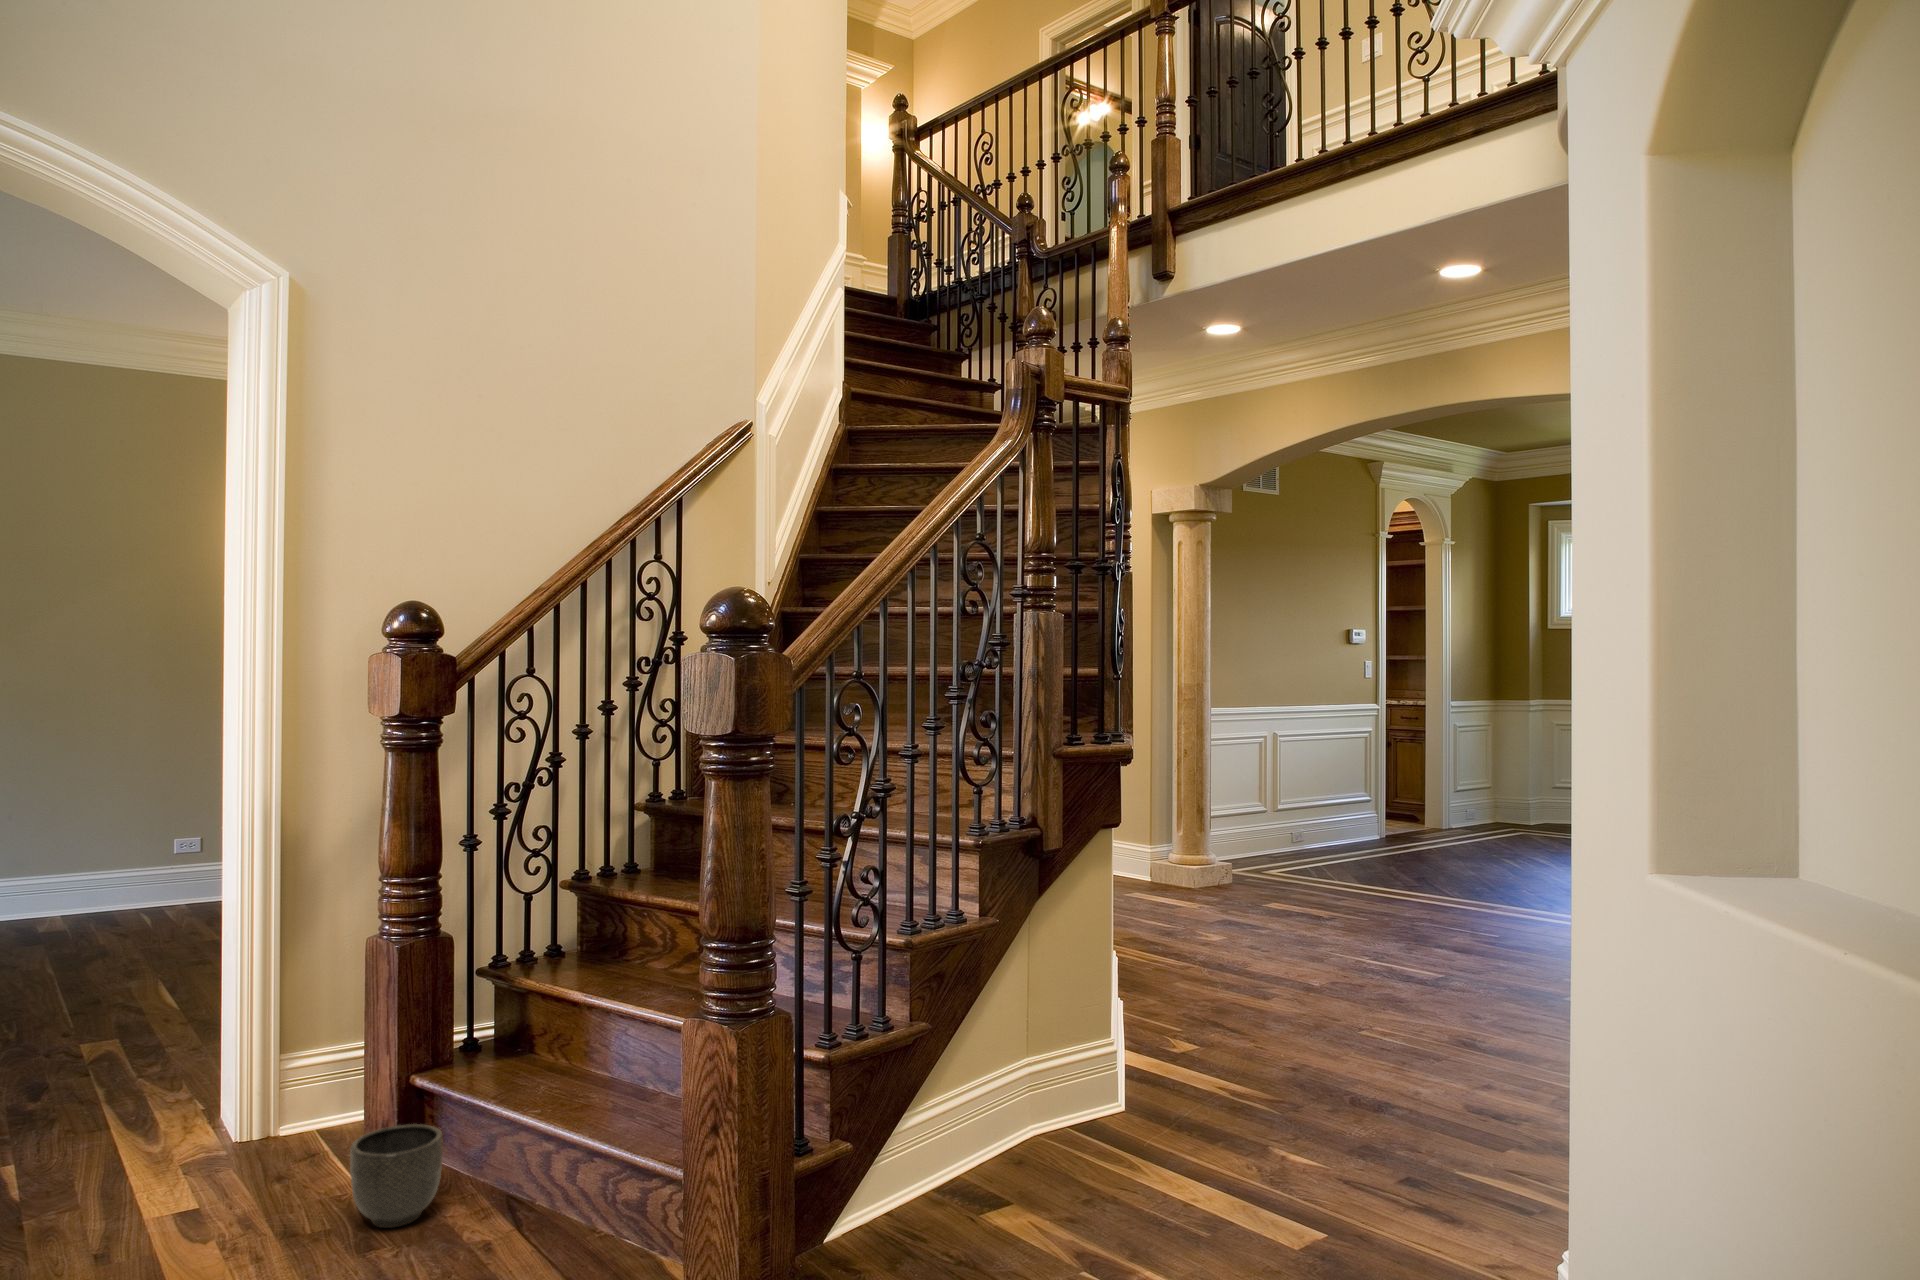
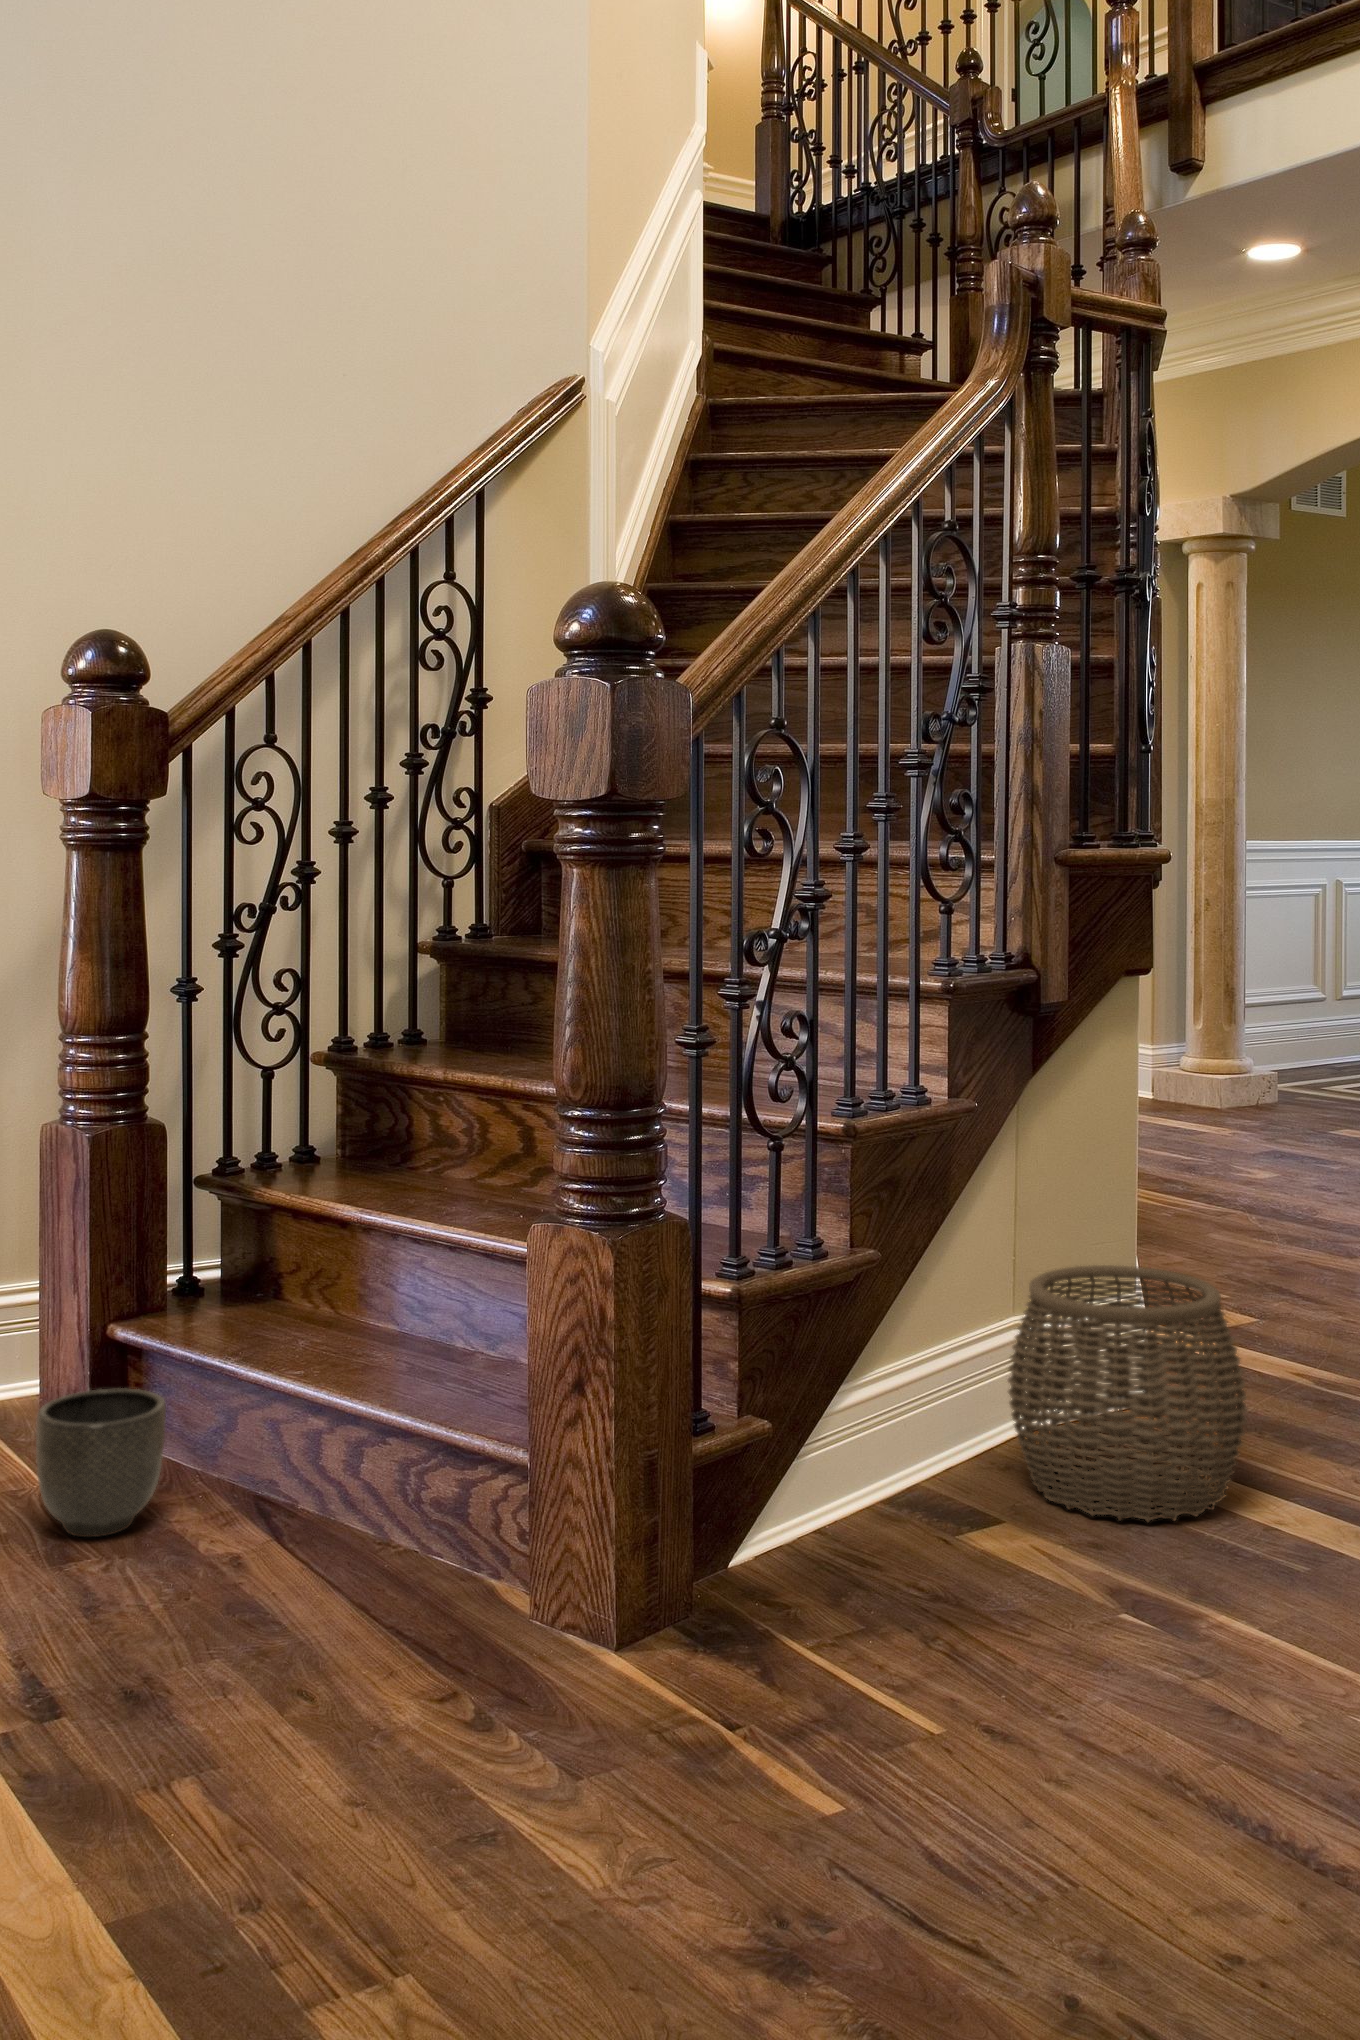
woven basket: none [1018,1019,1172,1190] -> present [1008,1265,1247,1522]

